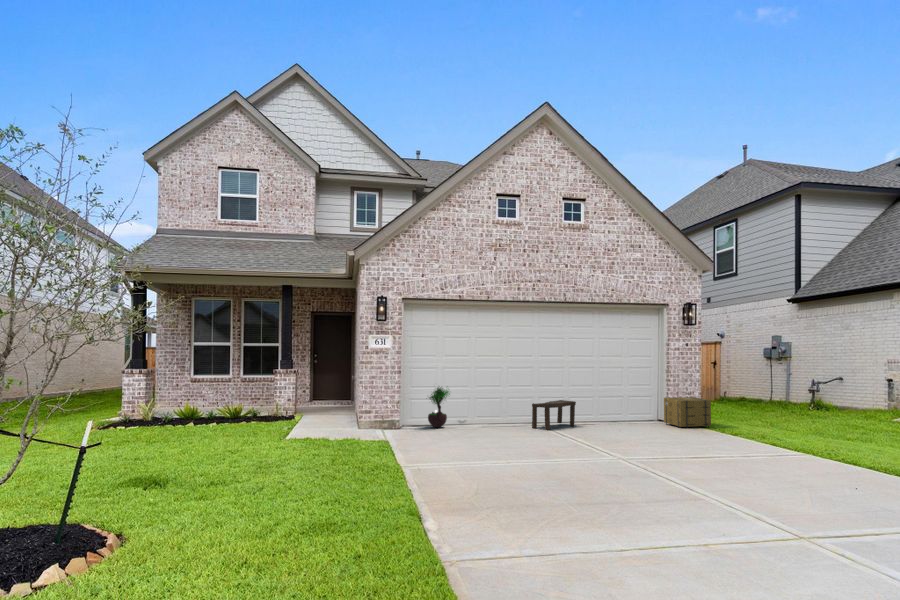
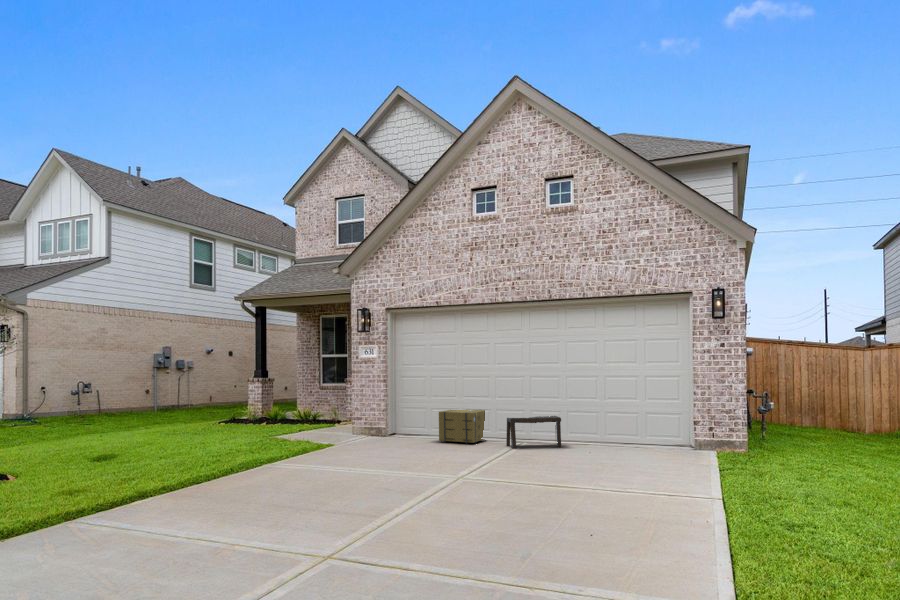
potted tree: present [428,387,450,427] -> none [403,393,429,438]
cardboard box: present [664,397,711,428] -> present [439,409,486,444]

